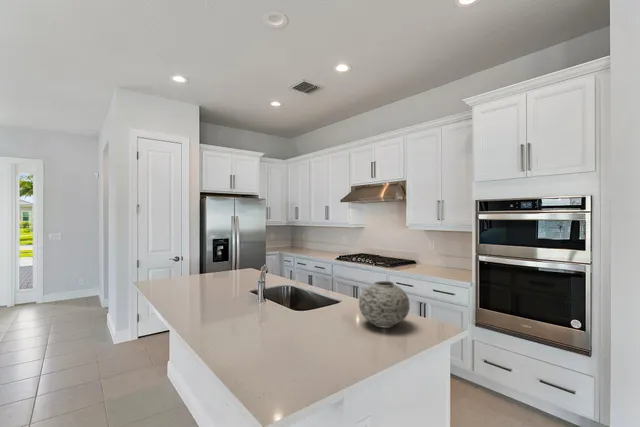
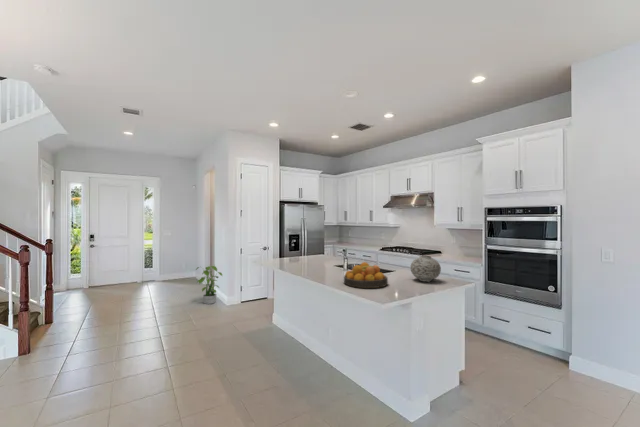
potted plant: none [69,282,111,340] -> present [197,266,222,304]
fruit bowl: none [233,296,314,354] -> present [344,262,388,288]

